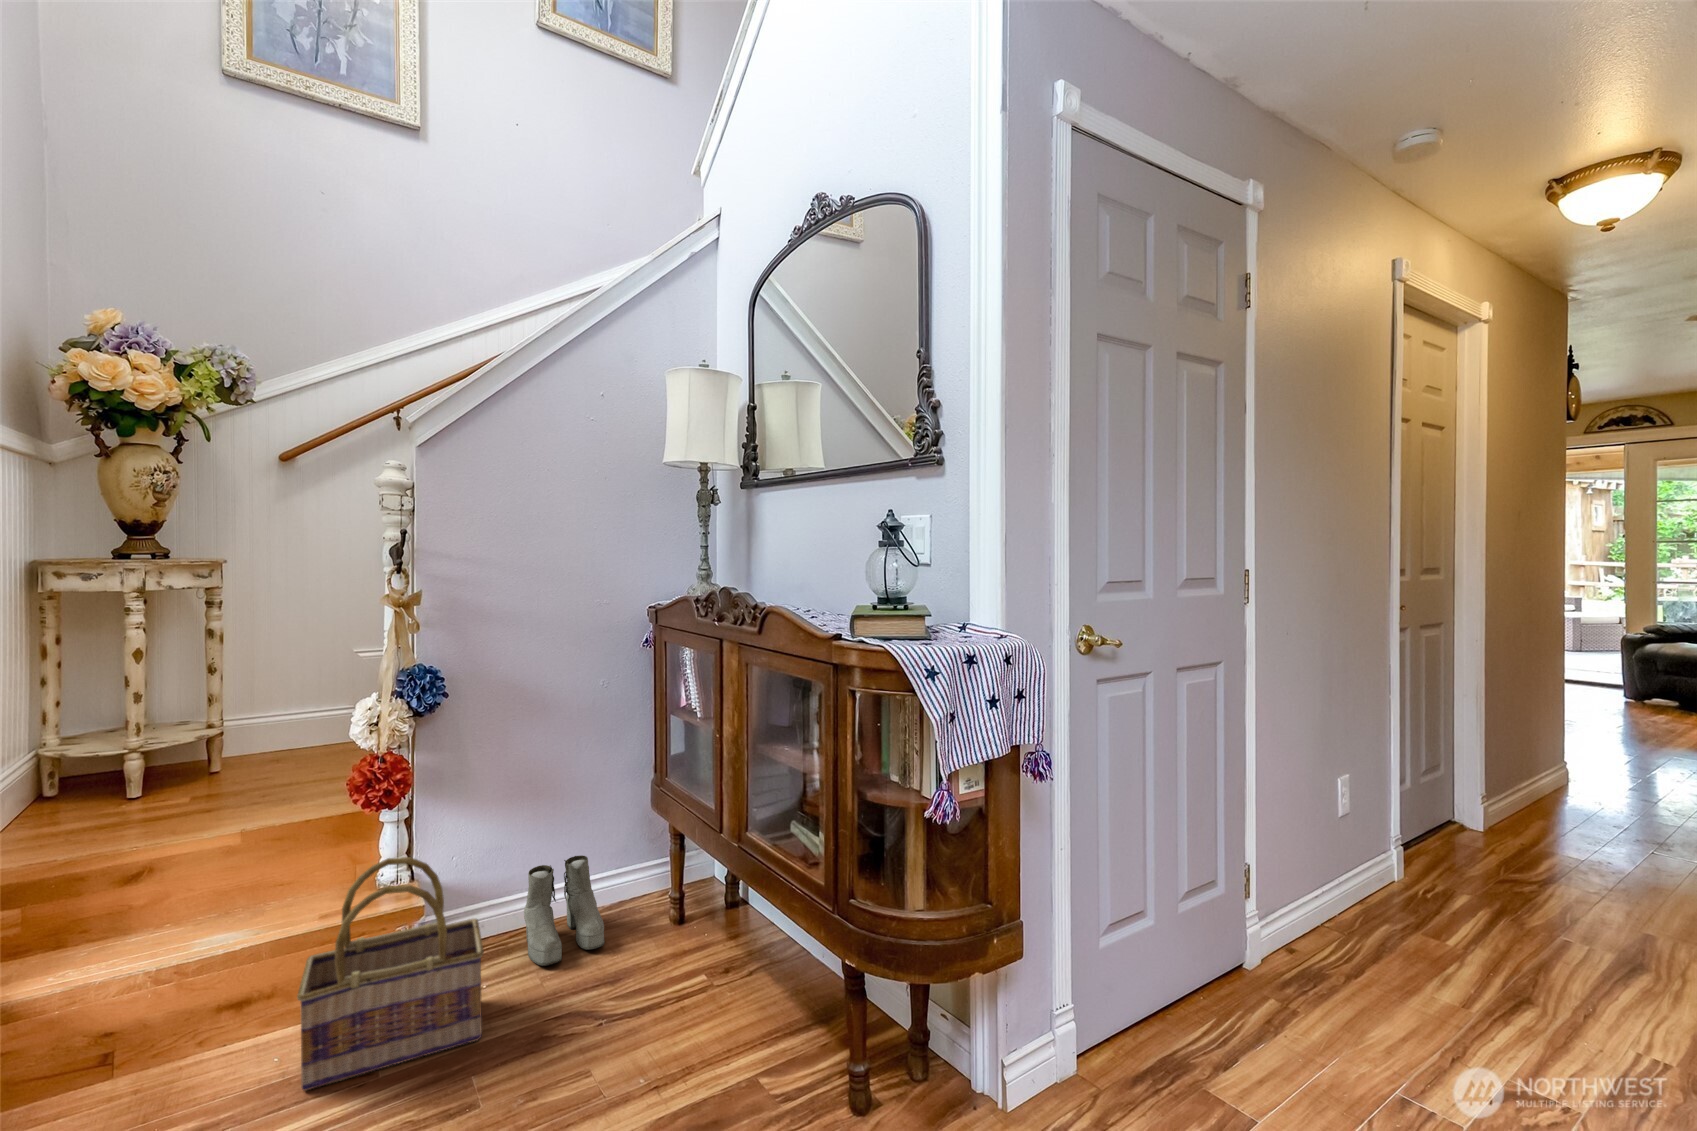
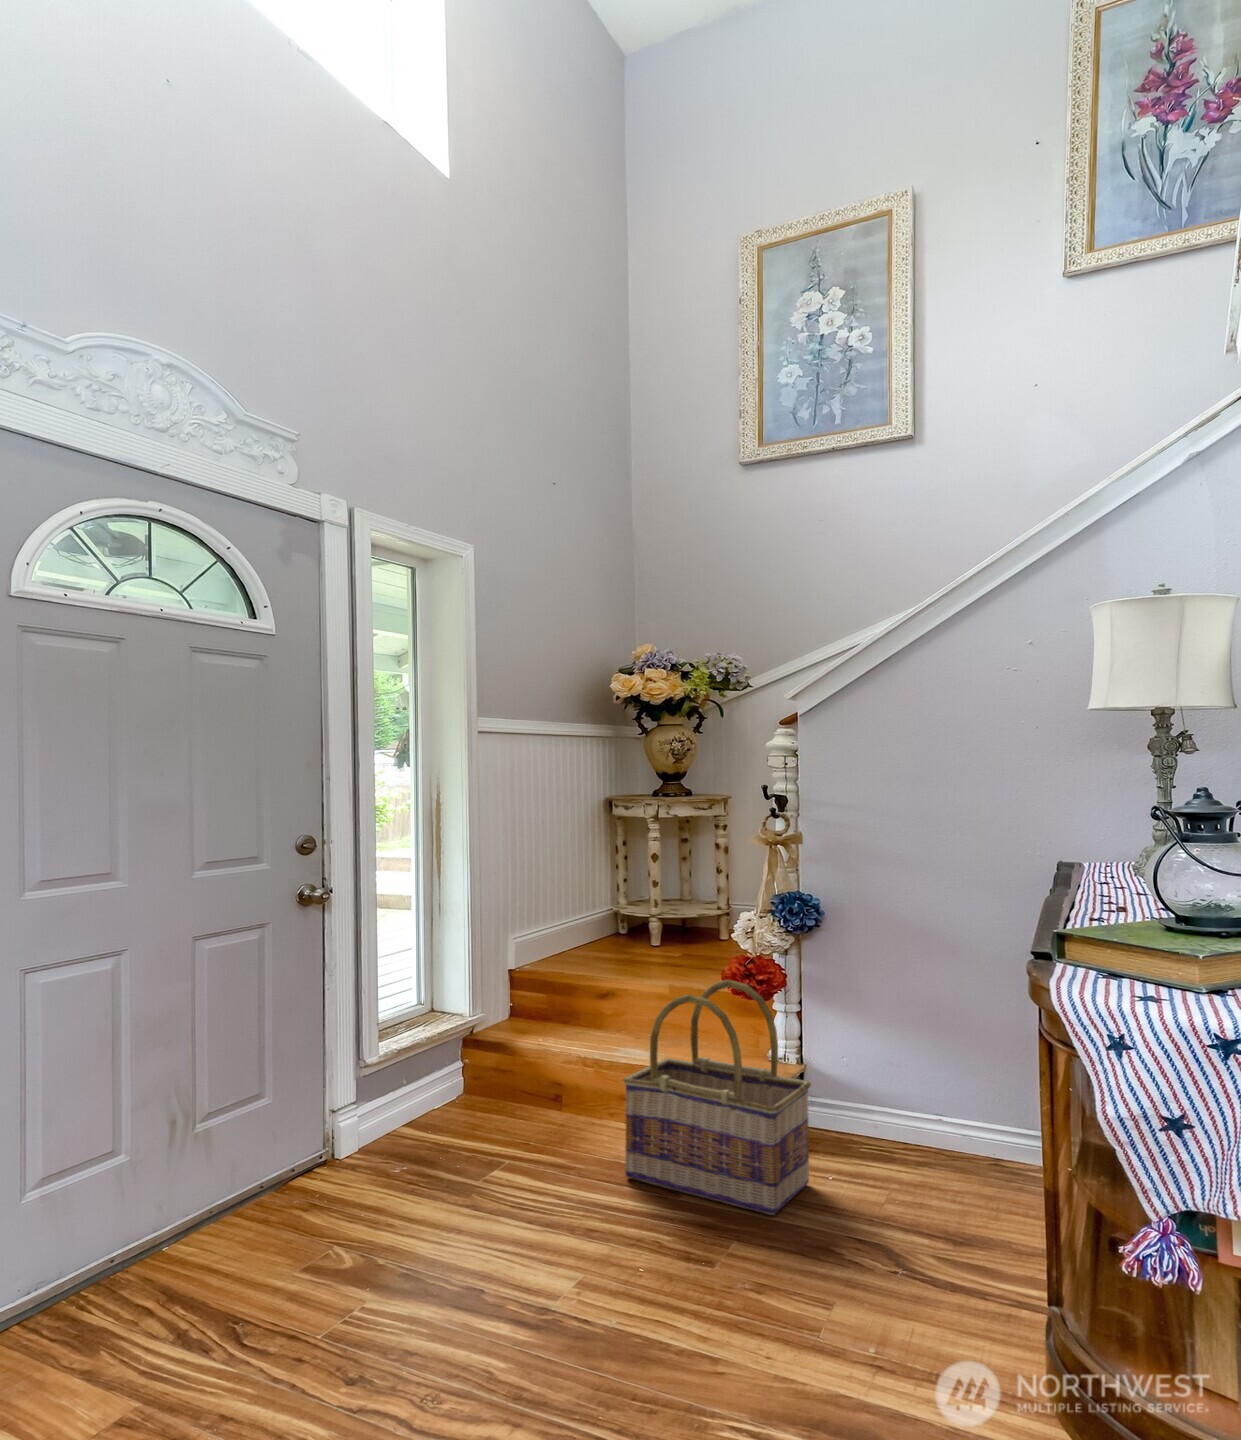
boots: present [524,855,604,966] -> none [897,1064,1003,1200]

